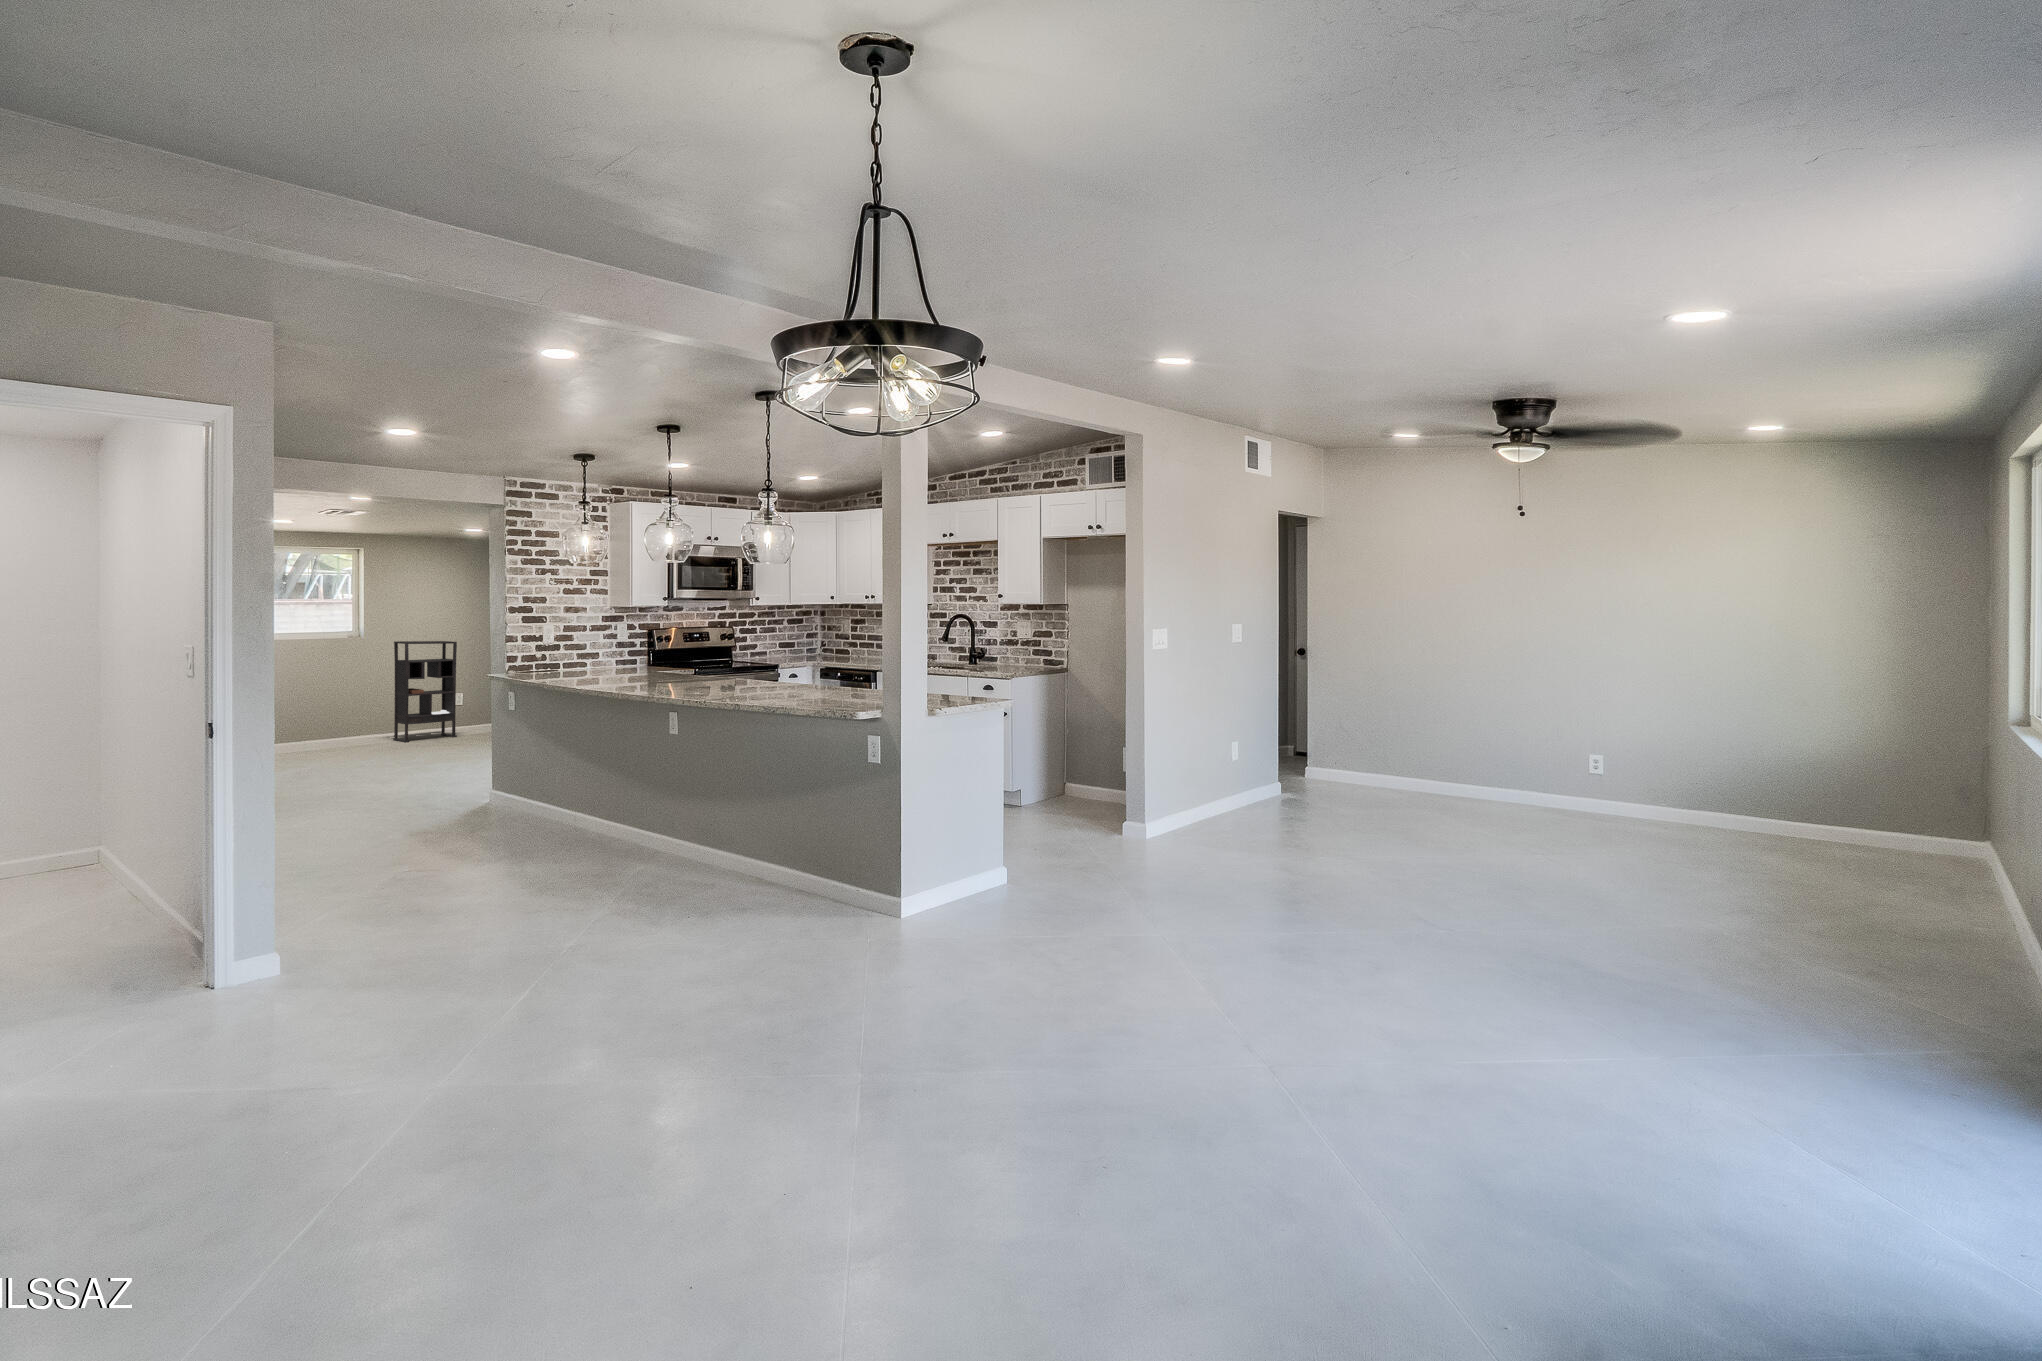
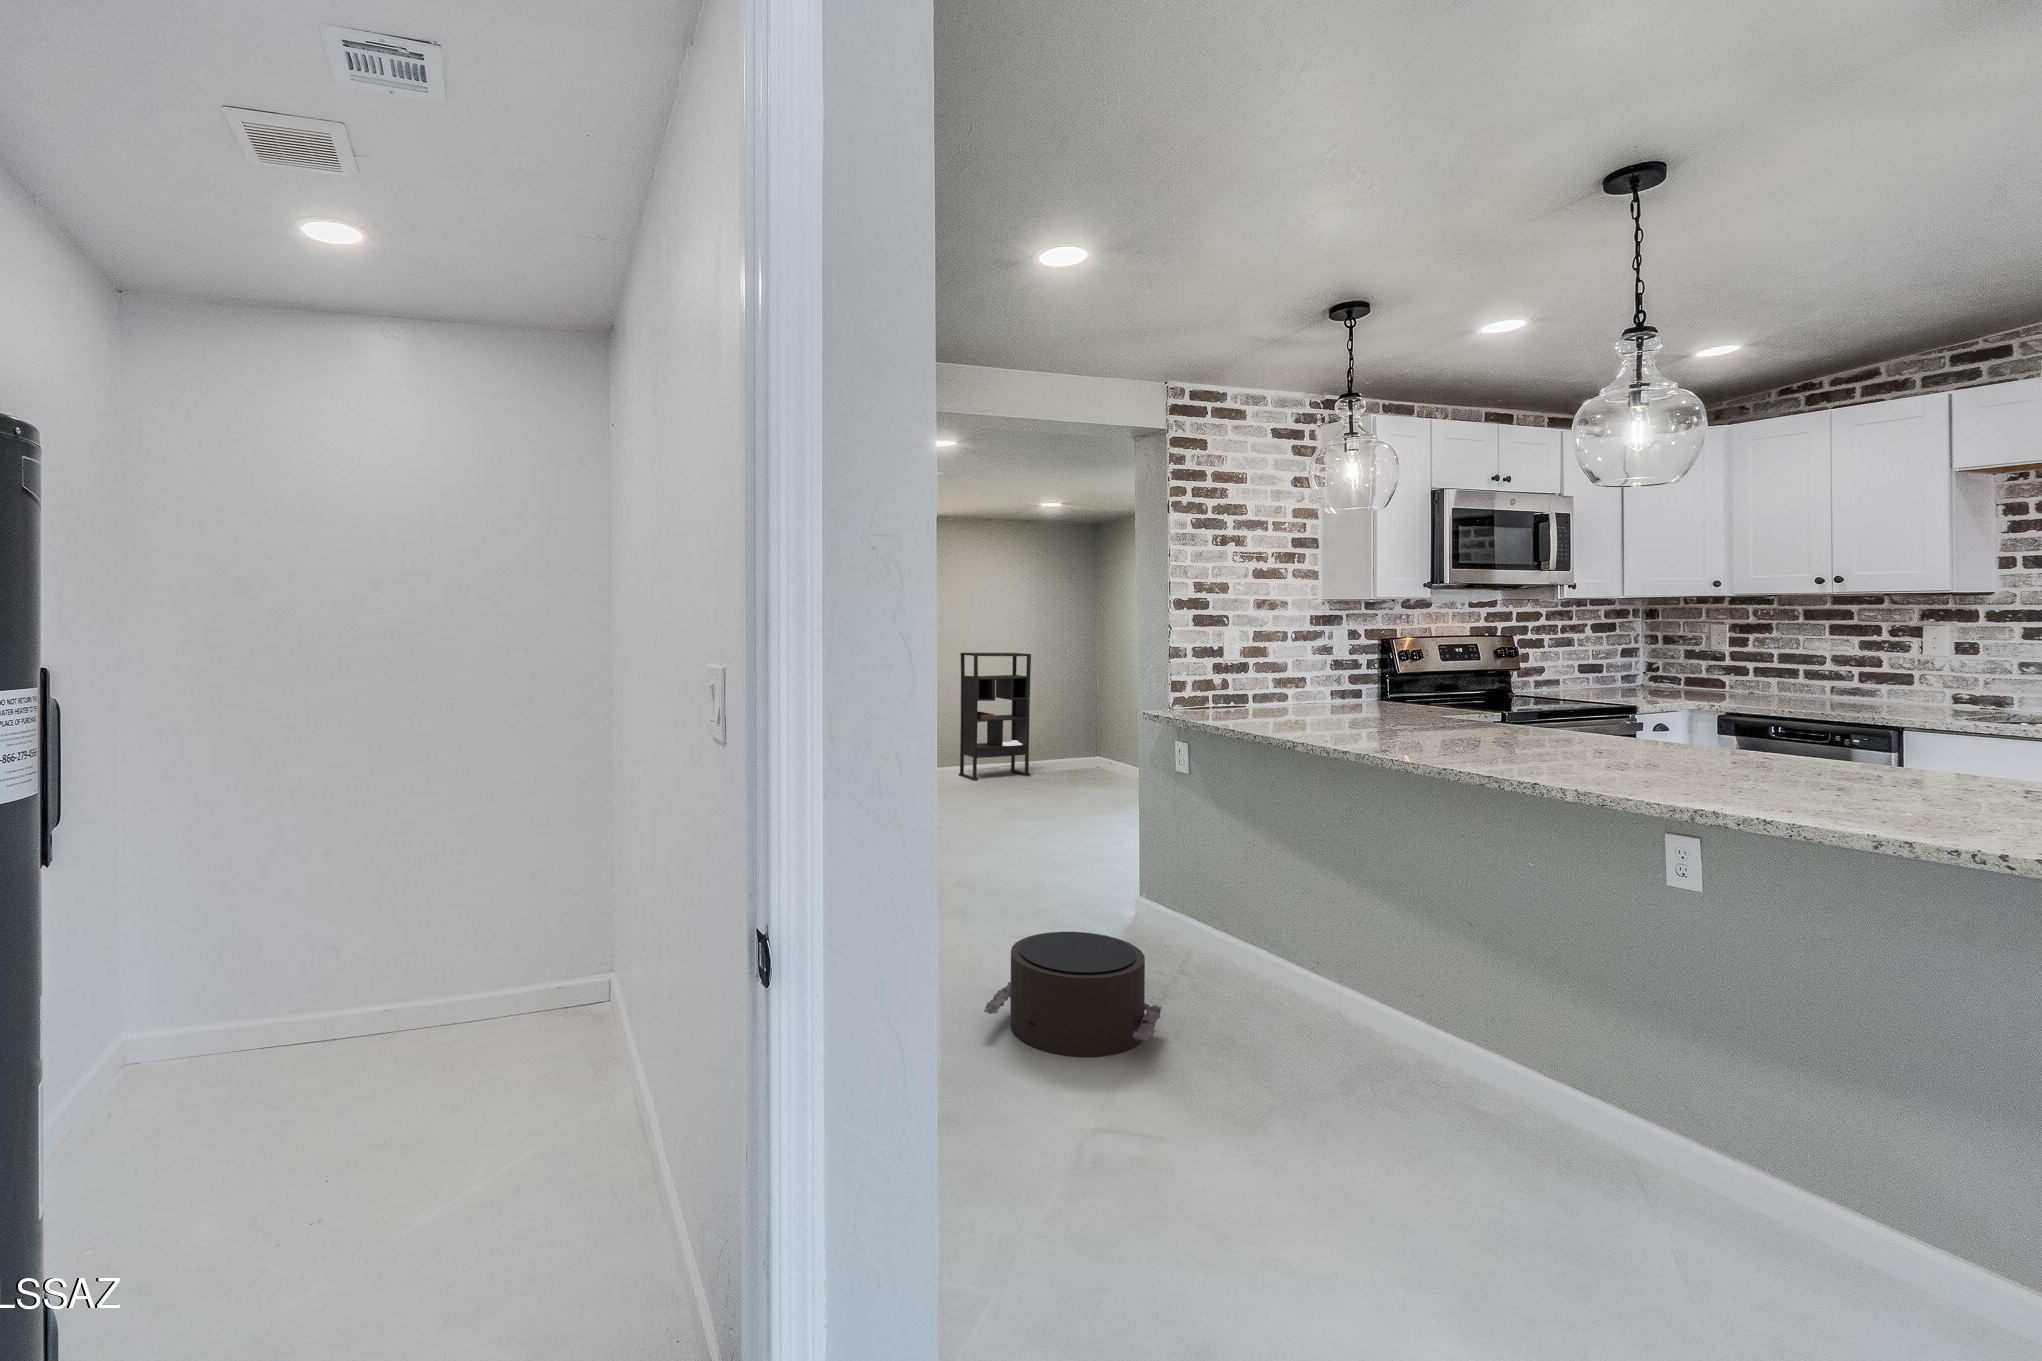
pouf: none [357,789,461,842] -> present [984,932,1161,1057]

